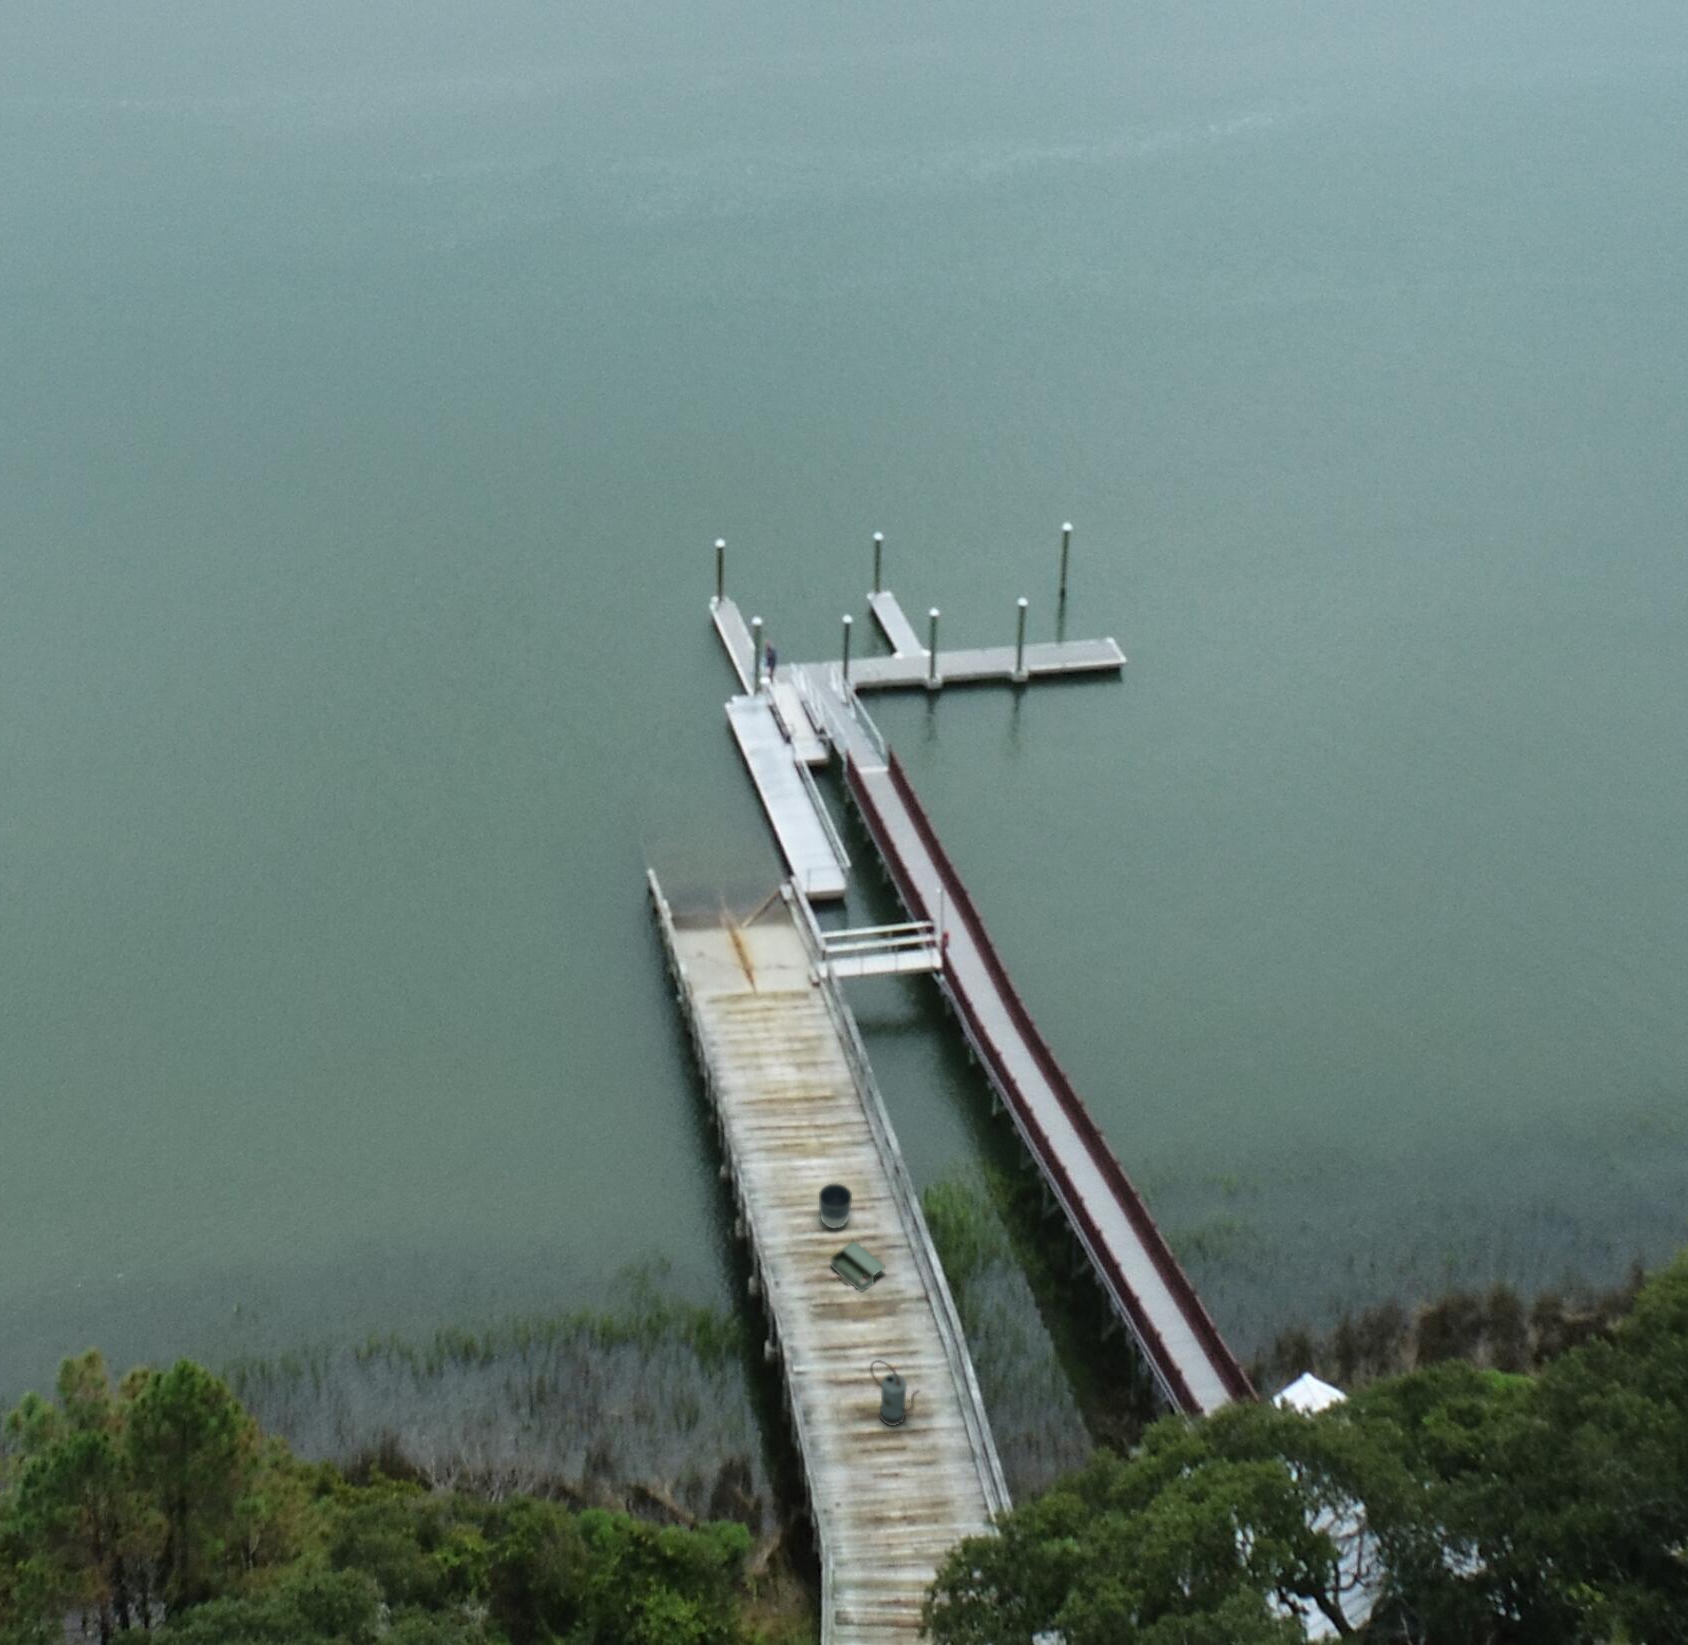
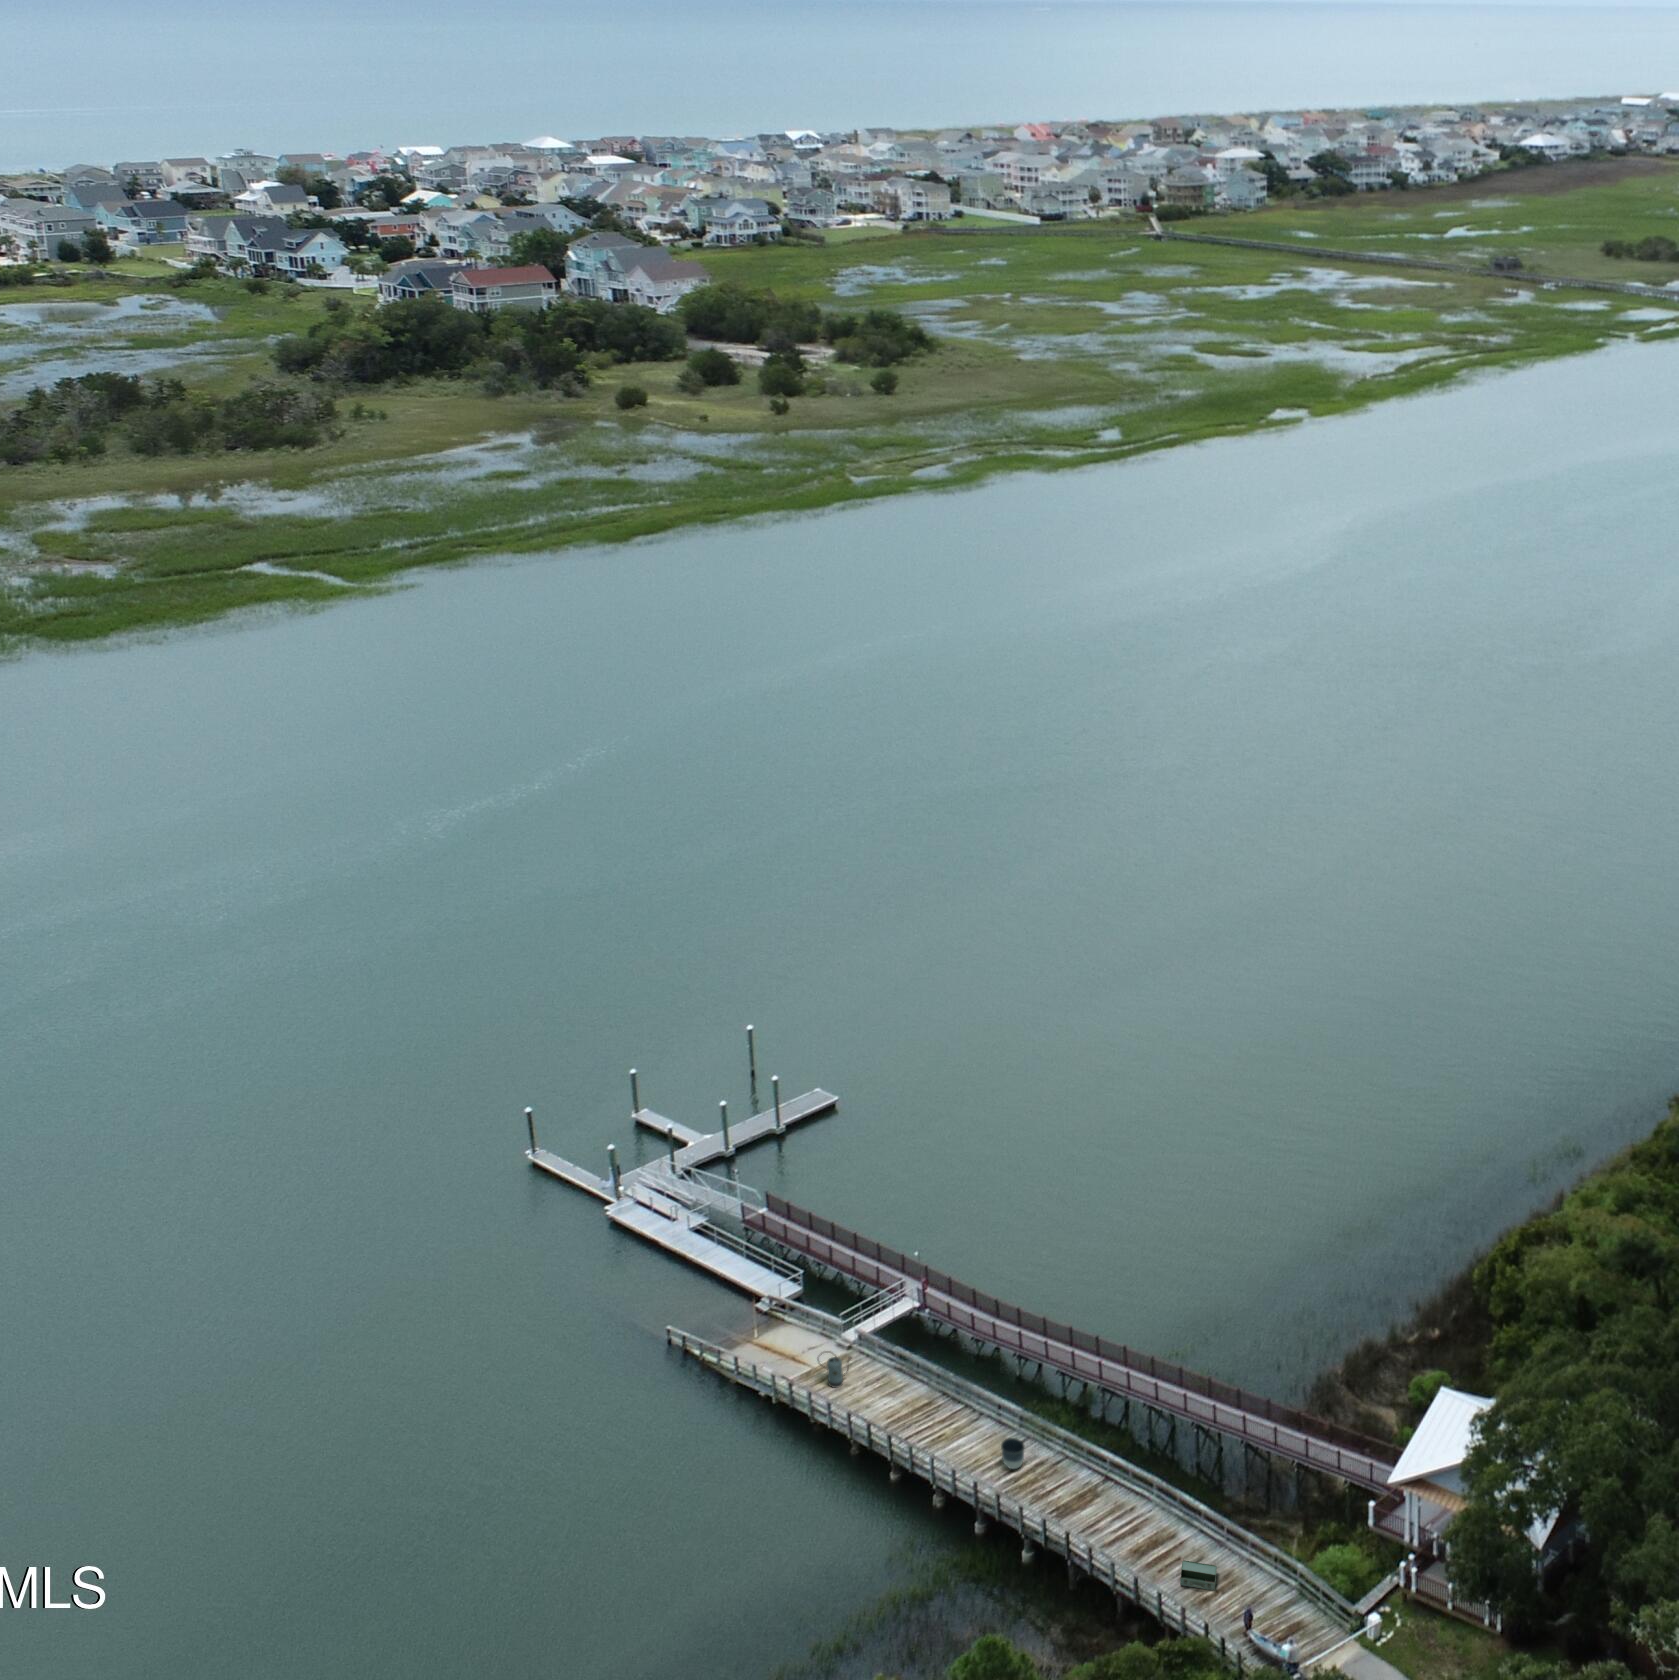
toolbox: present [831,1241,885,1291] -> present [1180,1560,1217,1590]
watering can: present [870,1360,918,1426] -> present [818,1351,849,1388]

